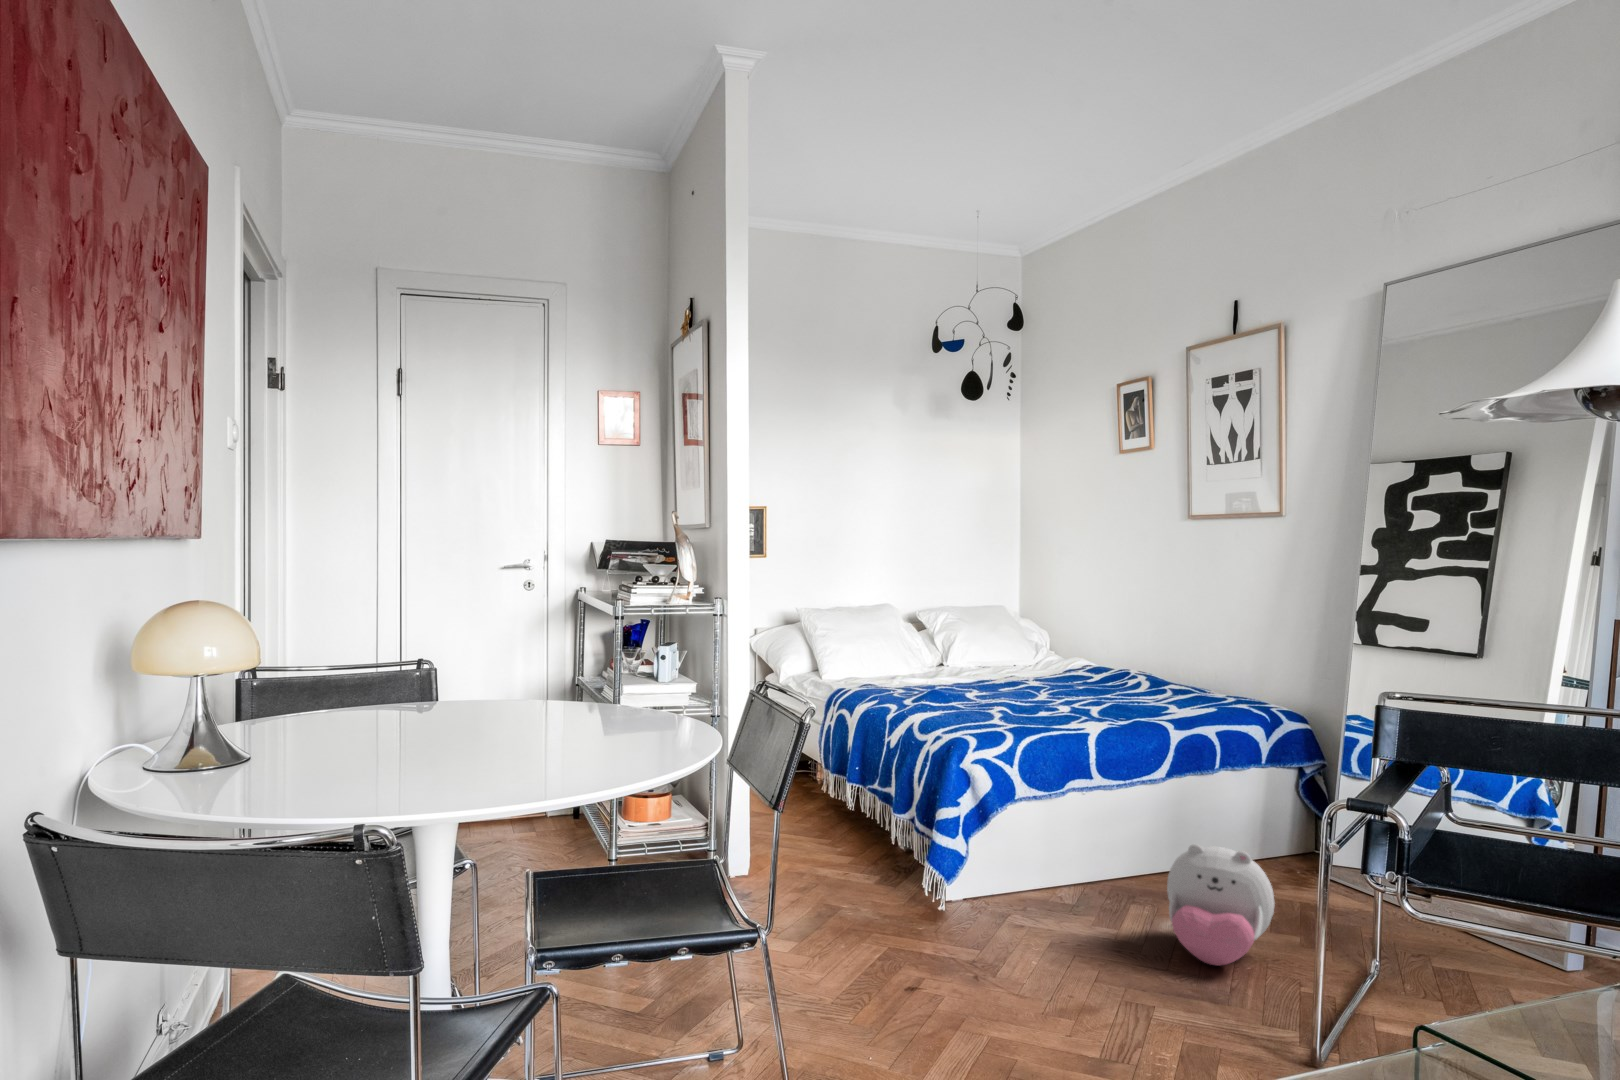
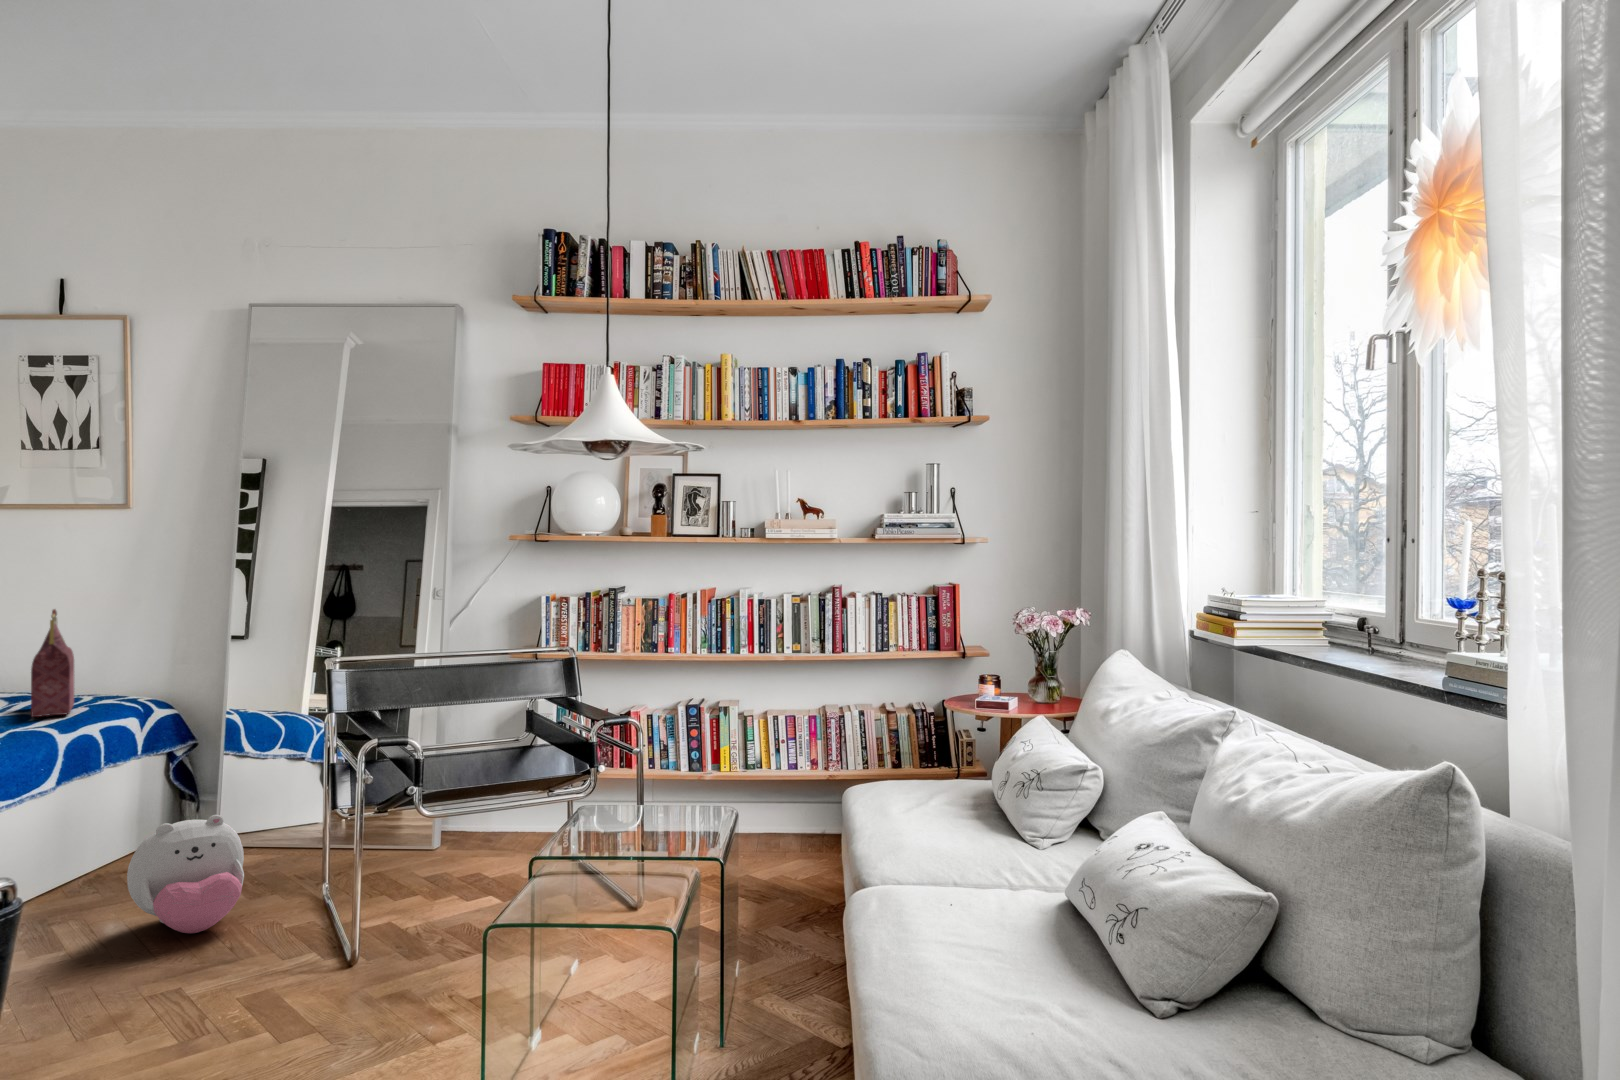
handbag: none [1168,614,1222,712] -> present [31,609,74,717]

